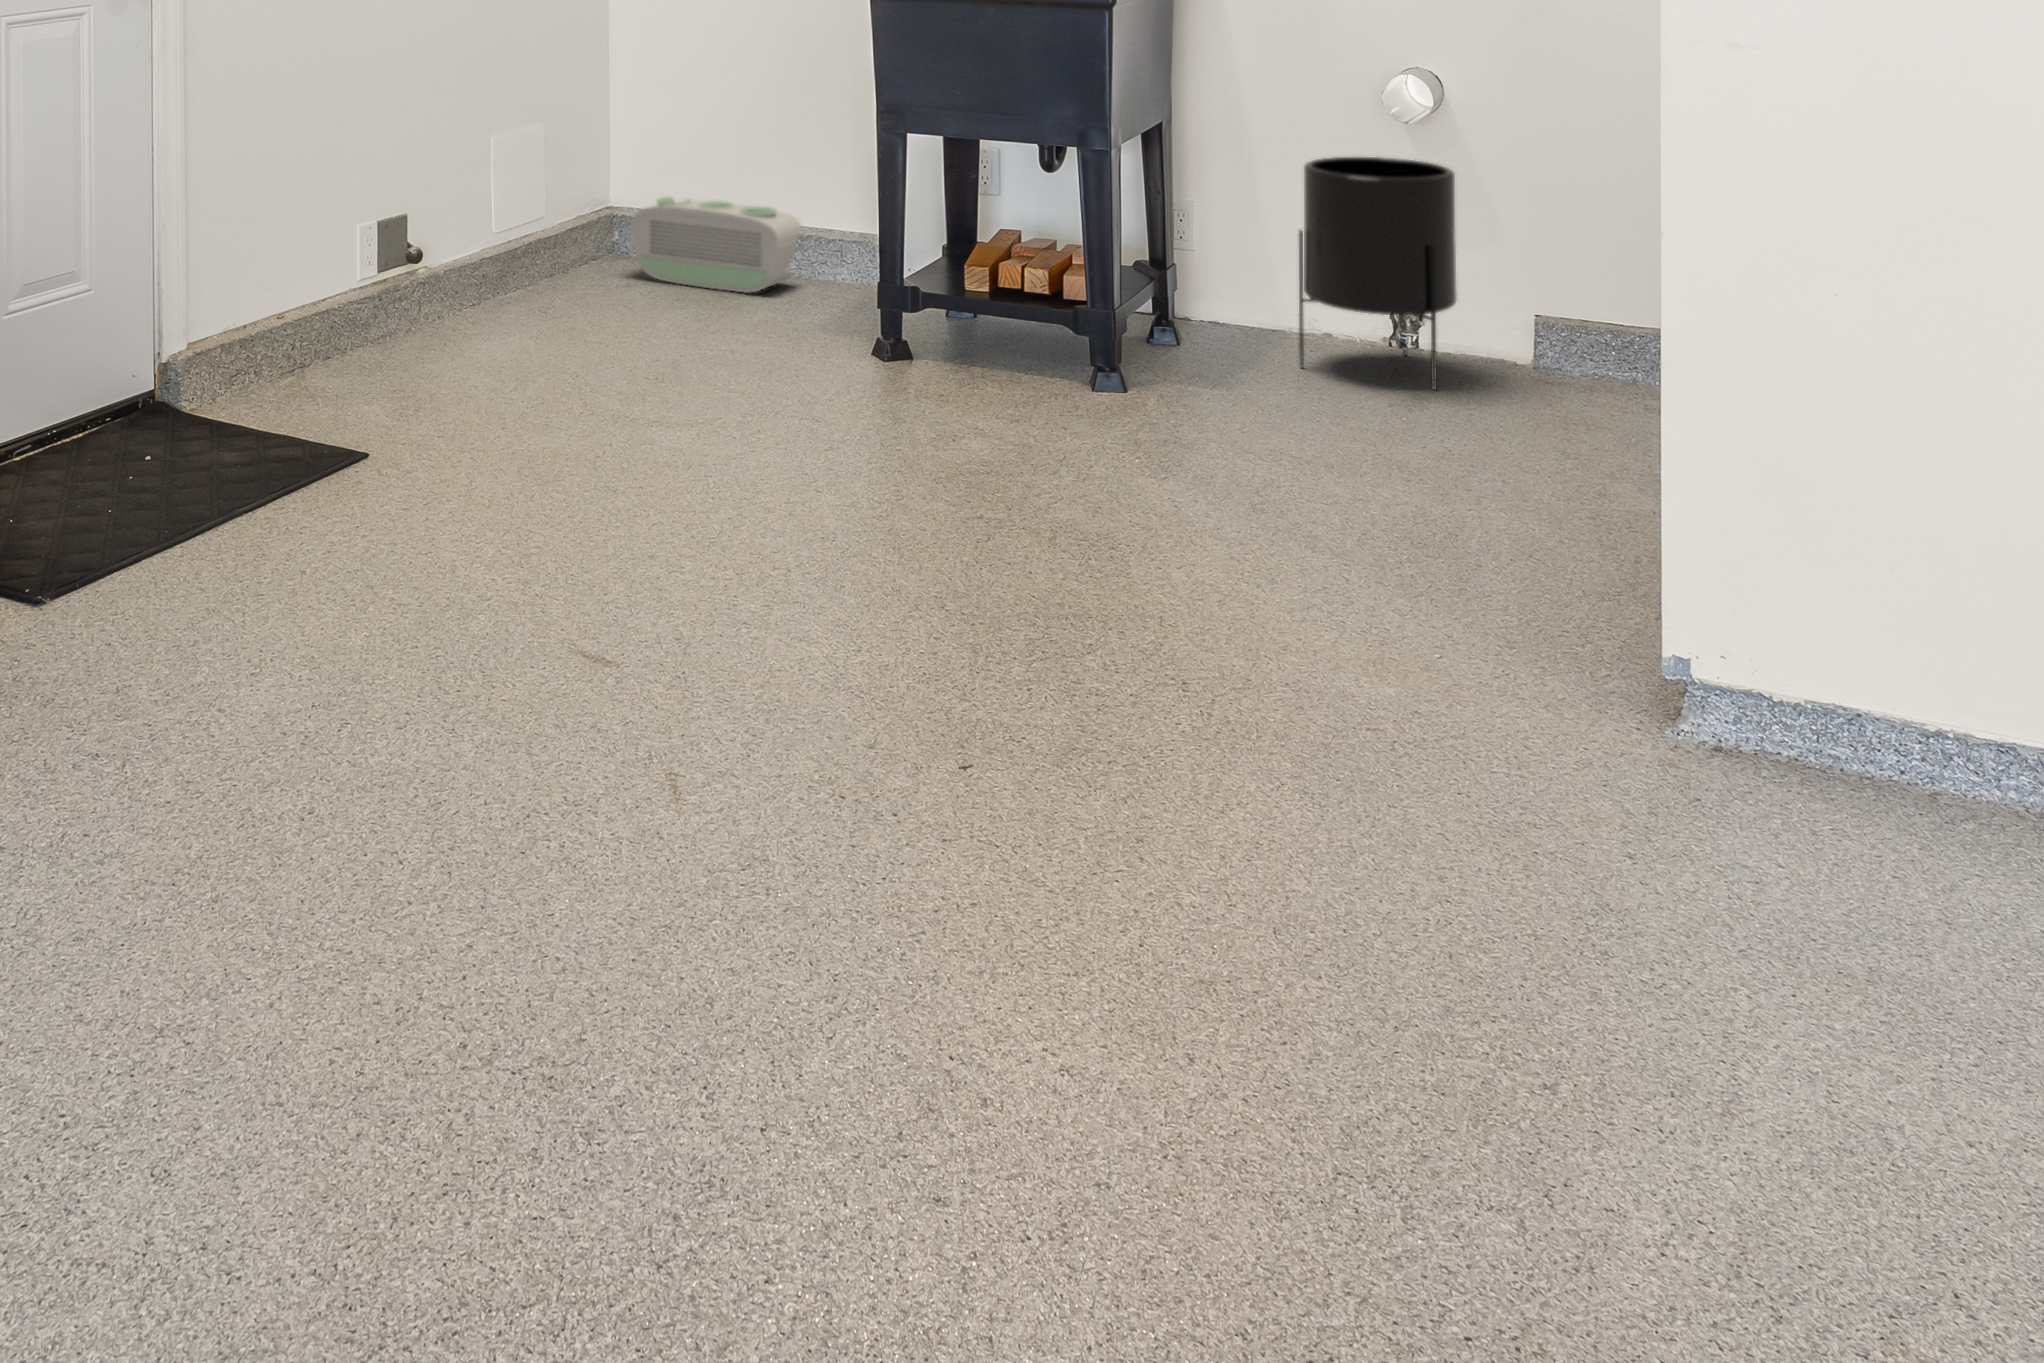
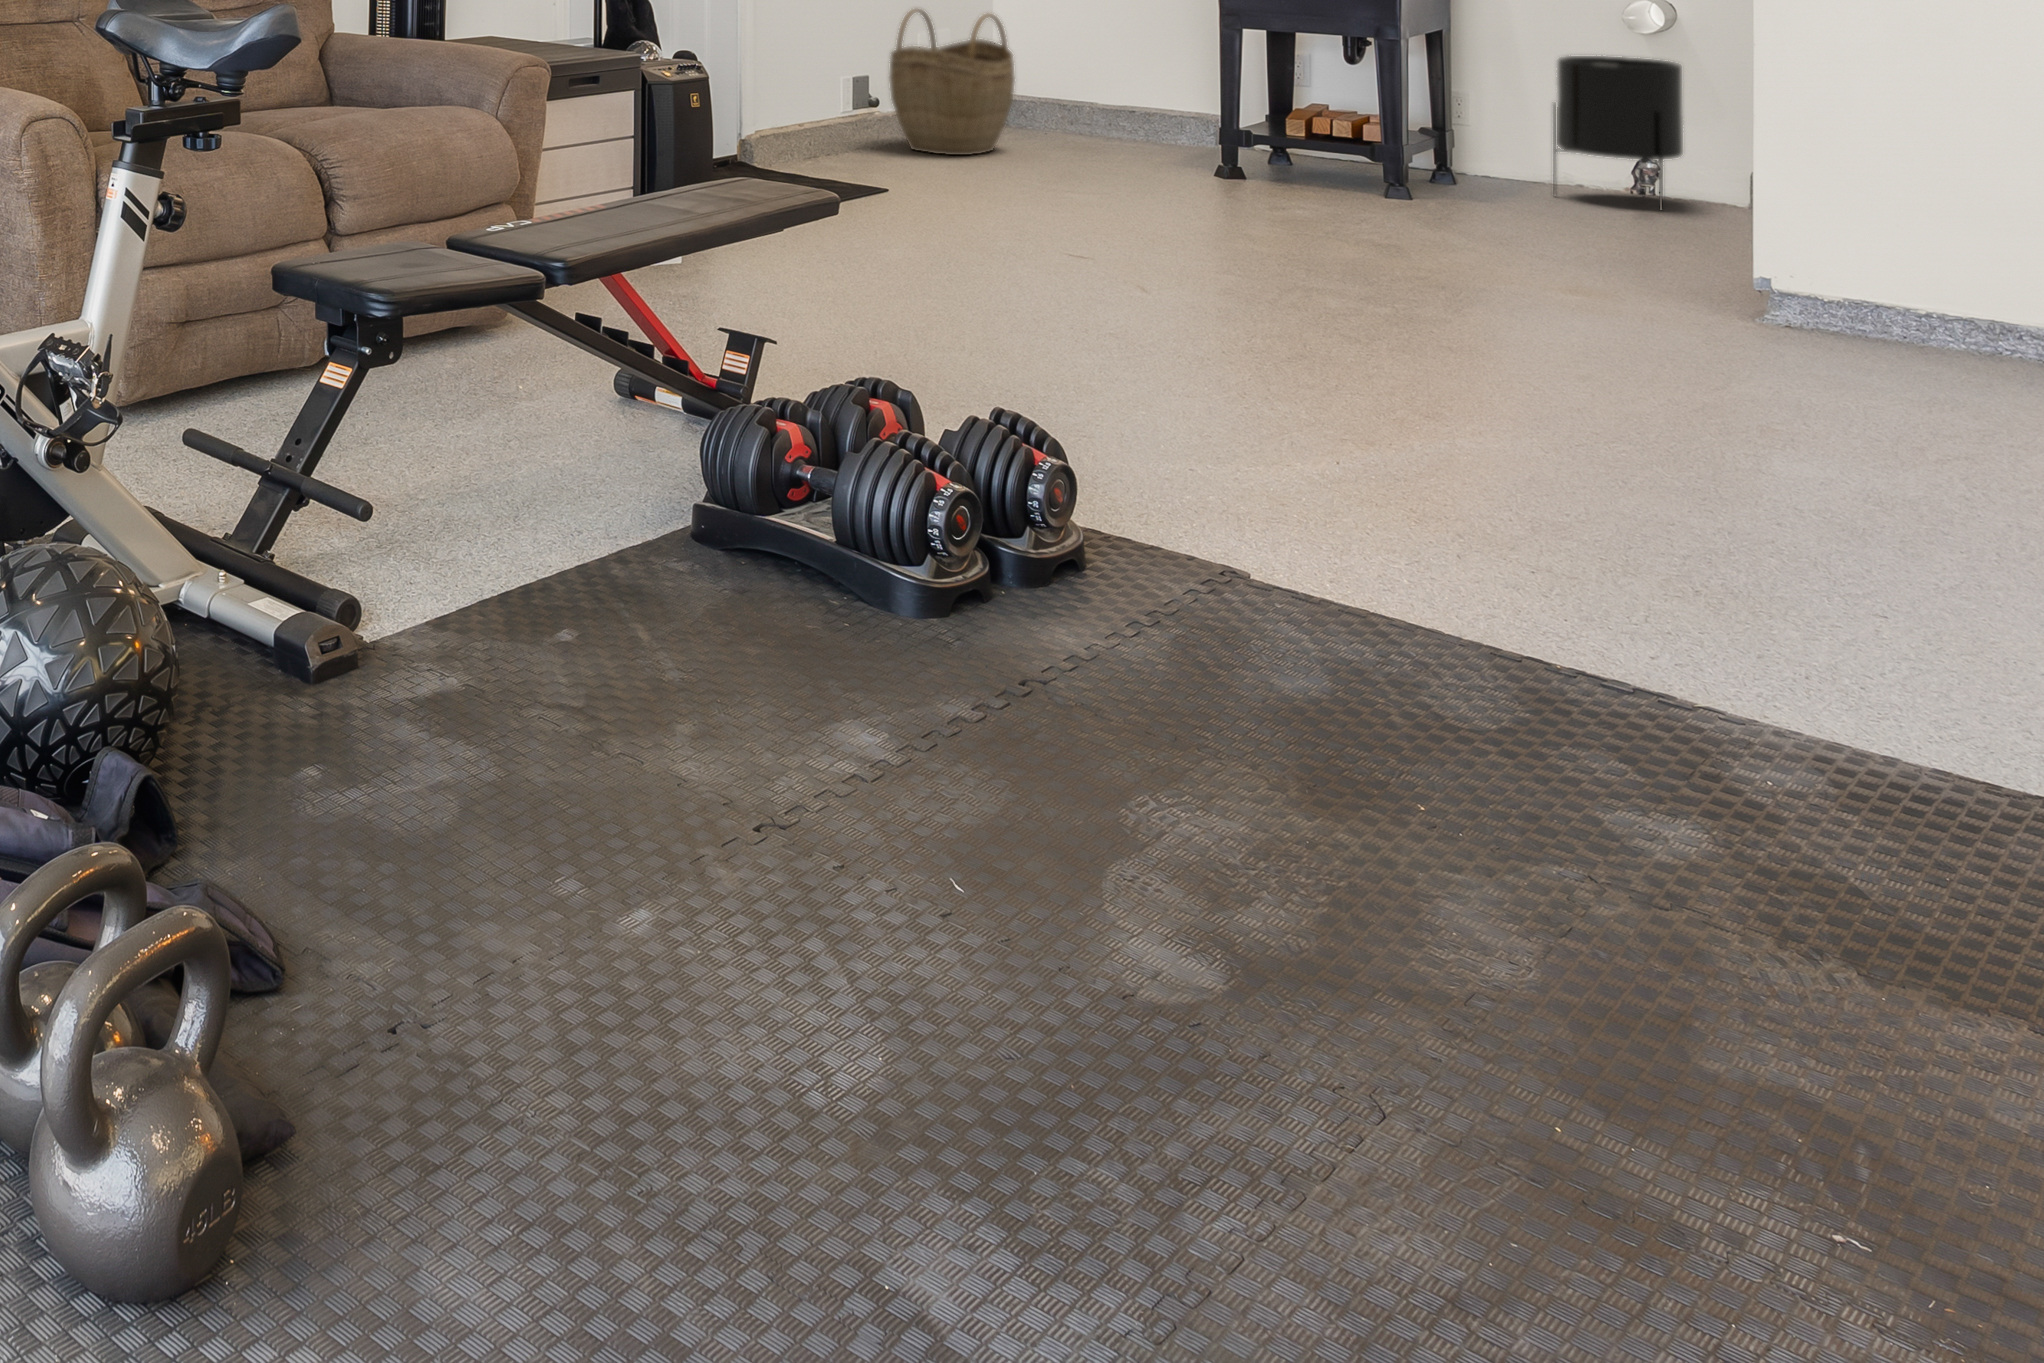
woven basket: none [434,110,613,343] -> present [890,9,1014,155]
air purifier: present [631,197,801,292] -> none [1015,80,1153,144]

